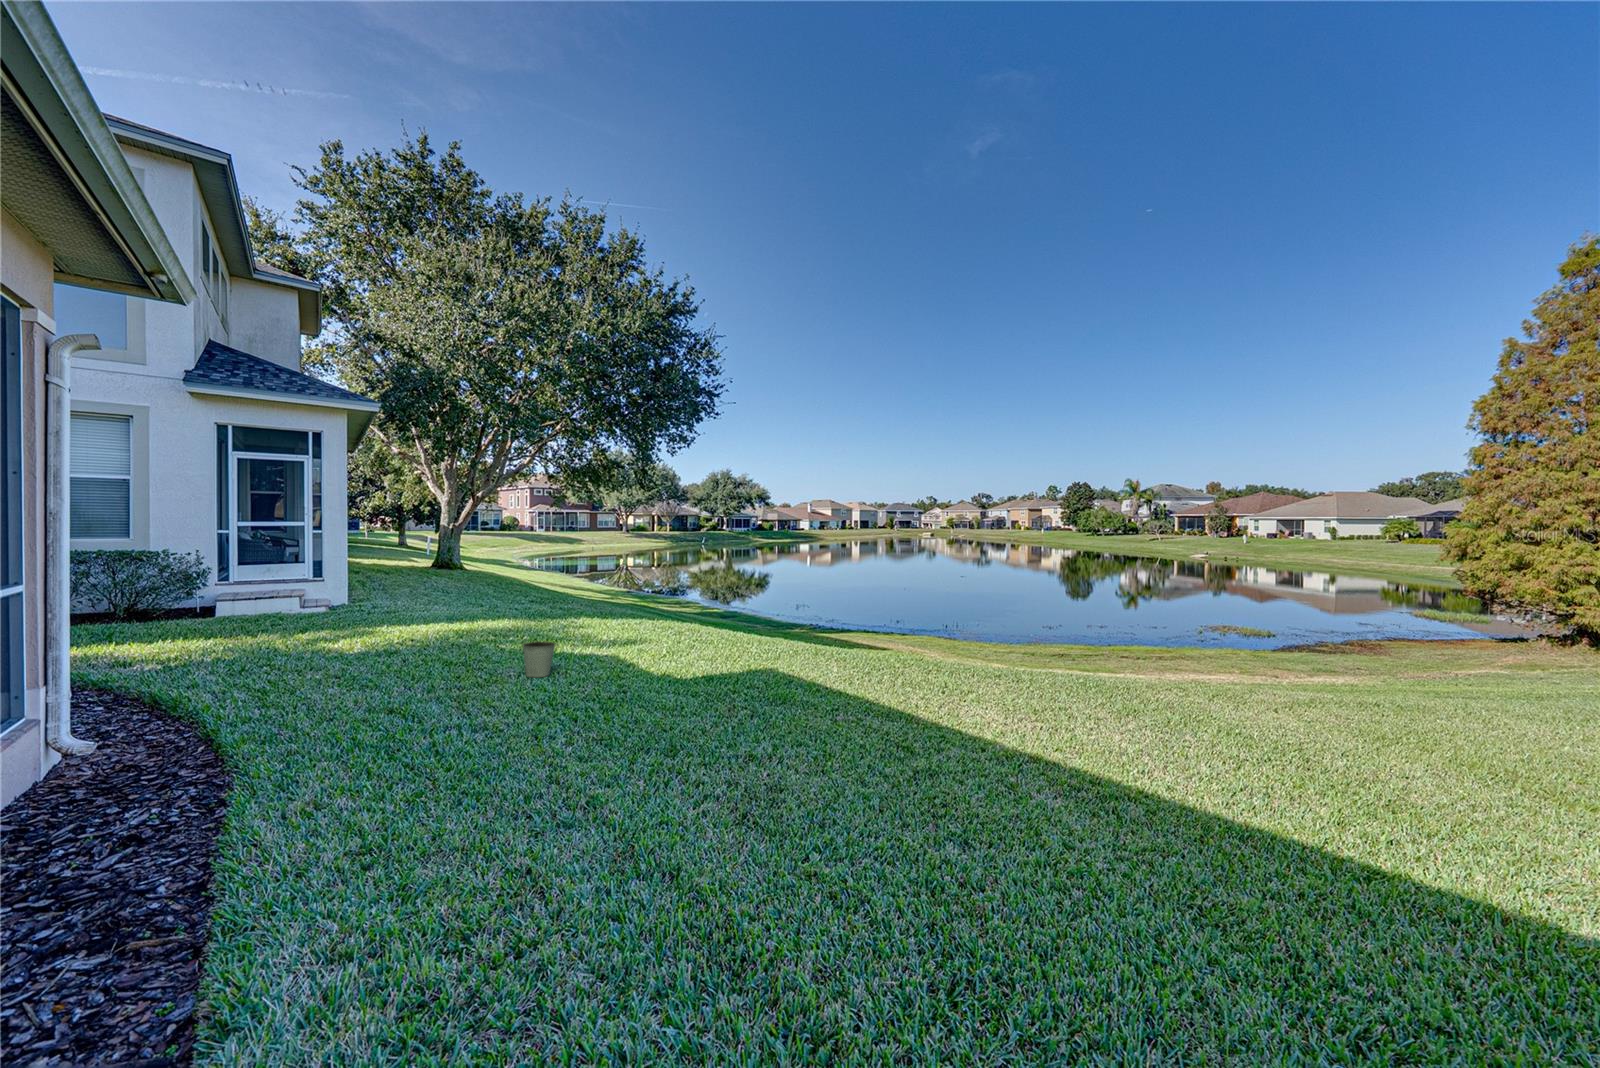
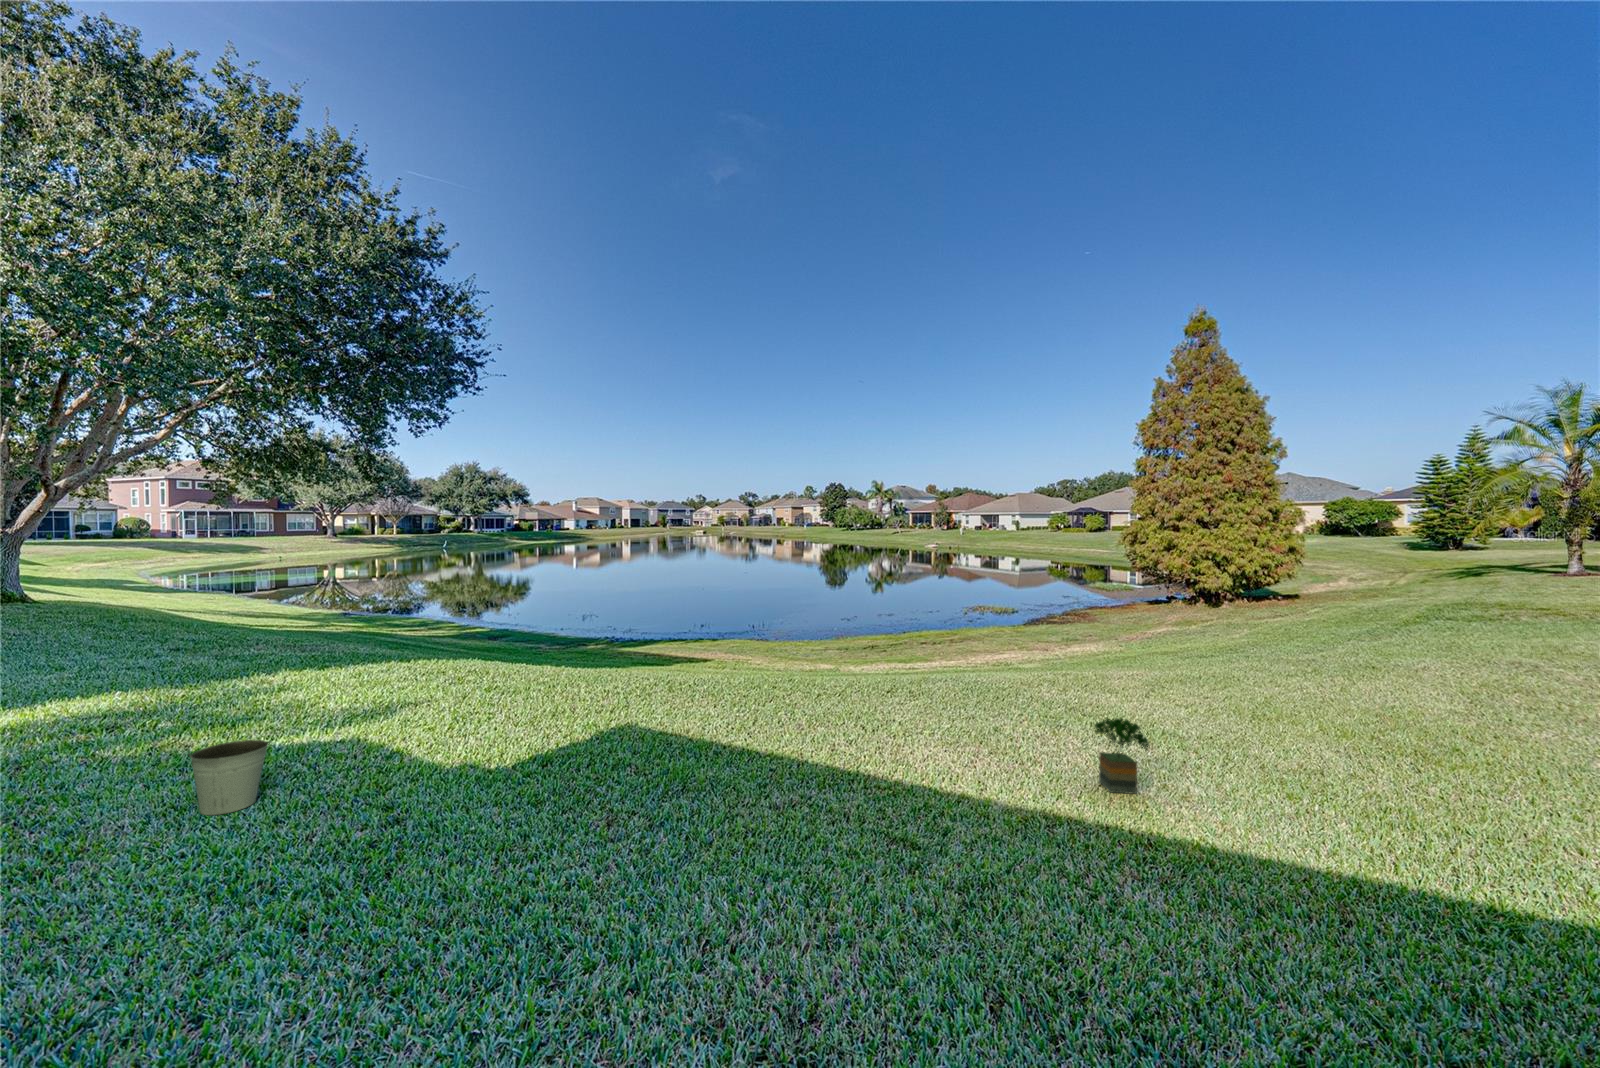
potted tree: none [1101,698,1148,766] -> present [1095,718,1150,794]

